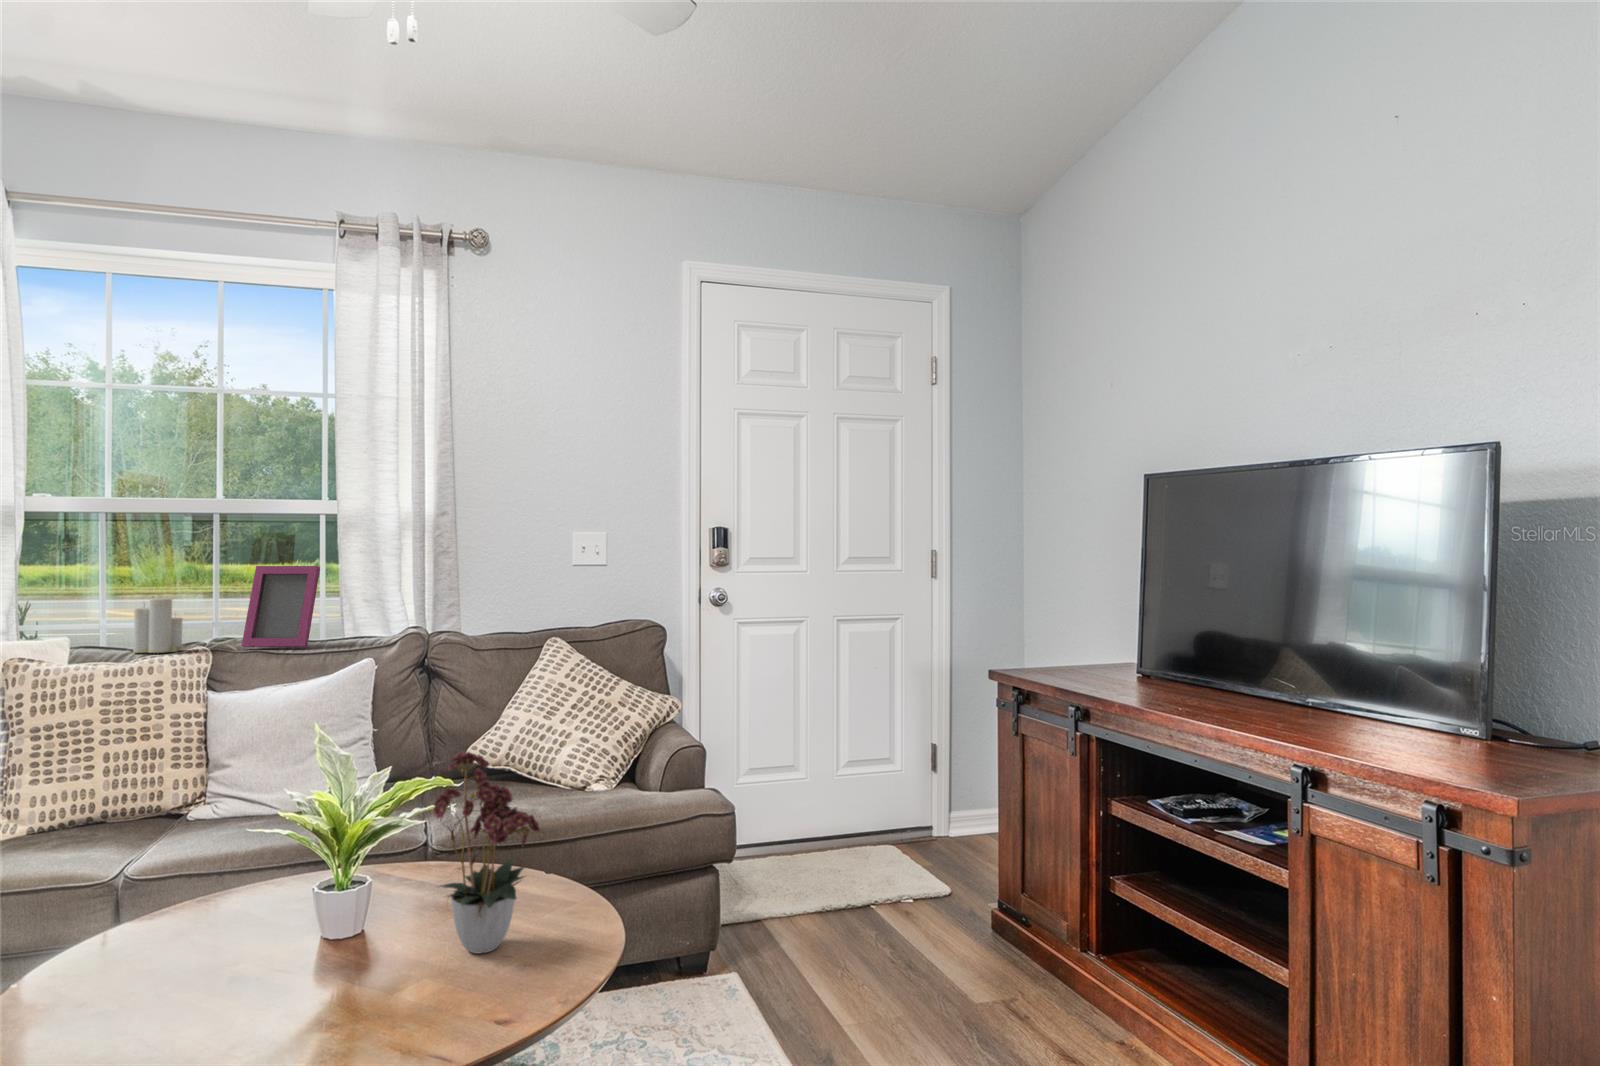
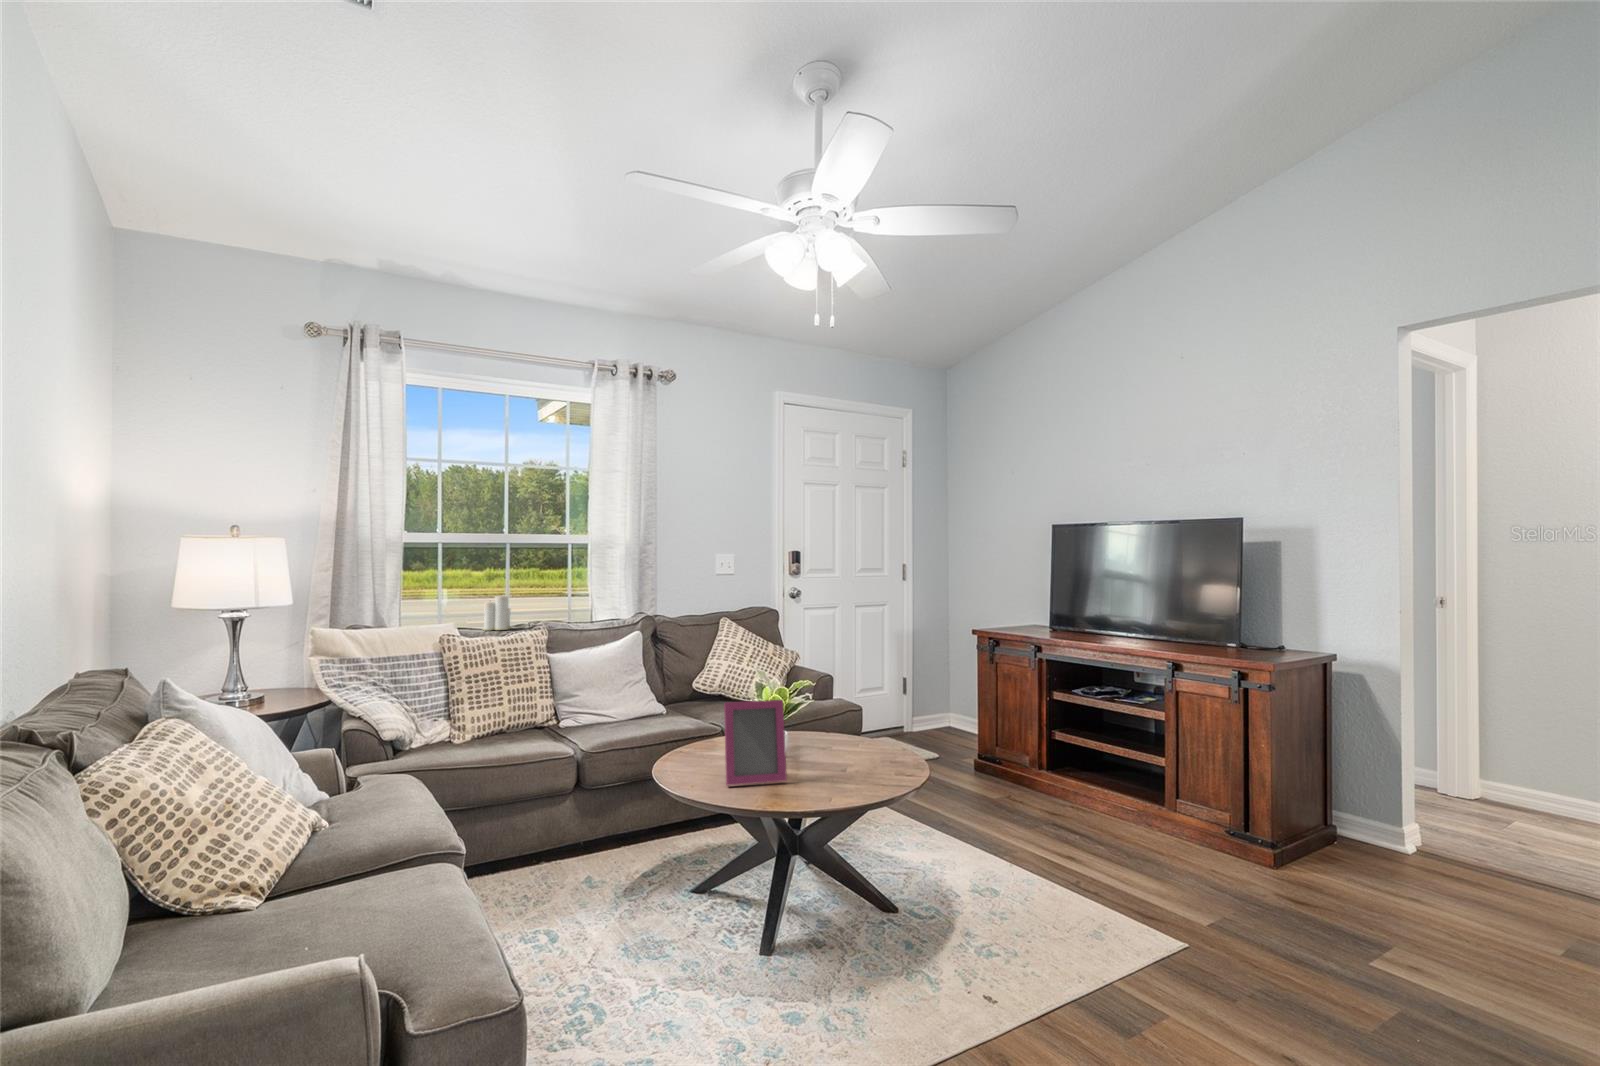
picture frame: present [242,566,320,647] -> present [724,700,787,785]
flower arrangement: present [433,752,540,953] -> none [814,663,882,765]

